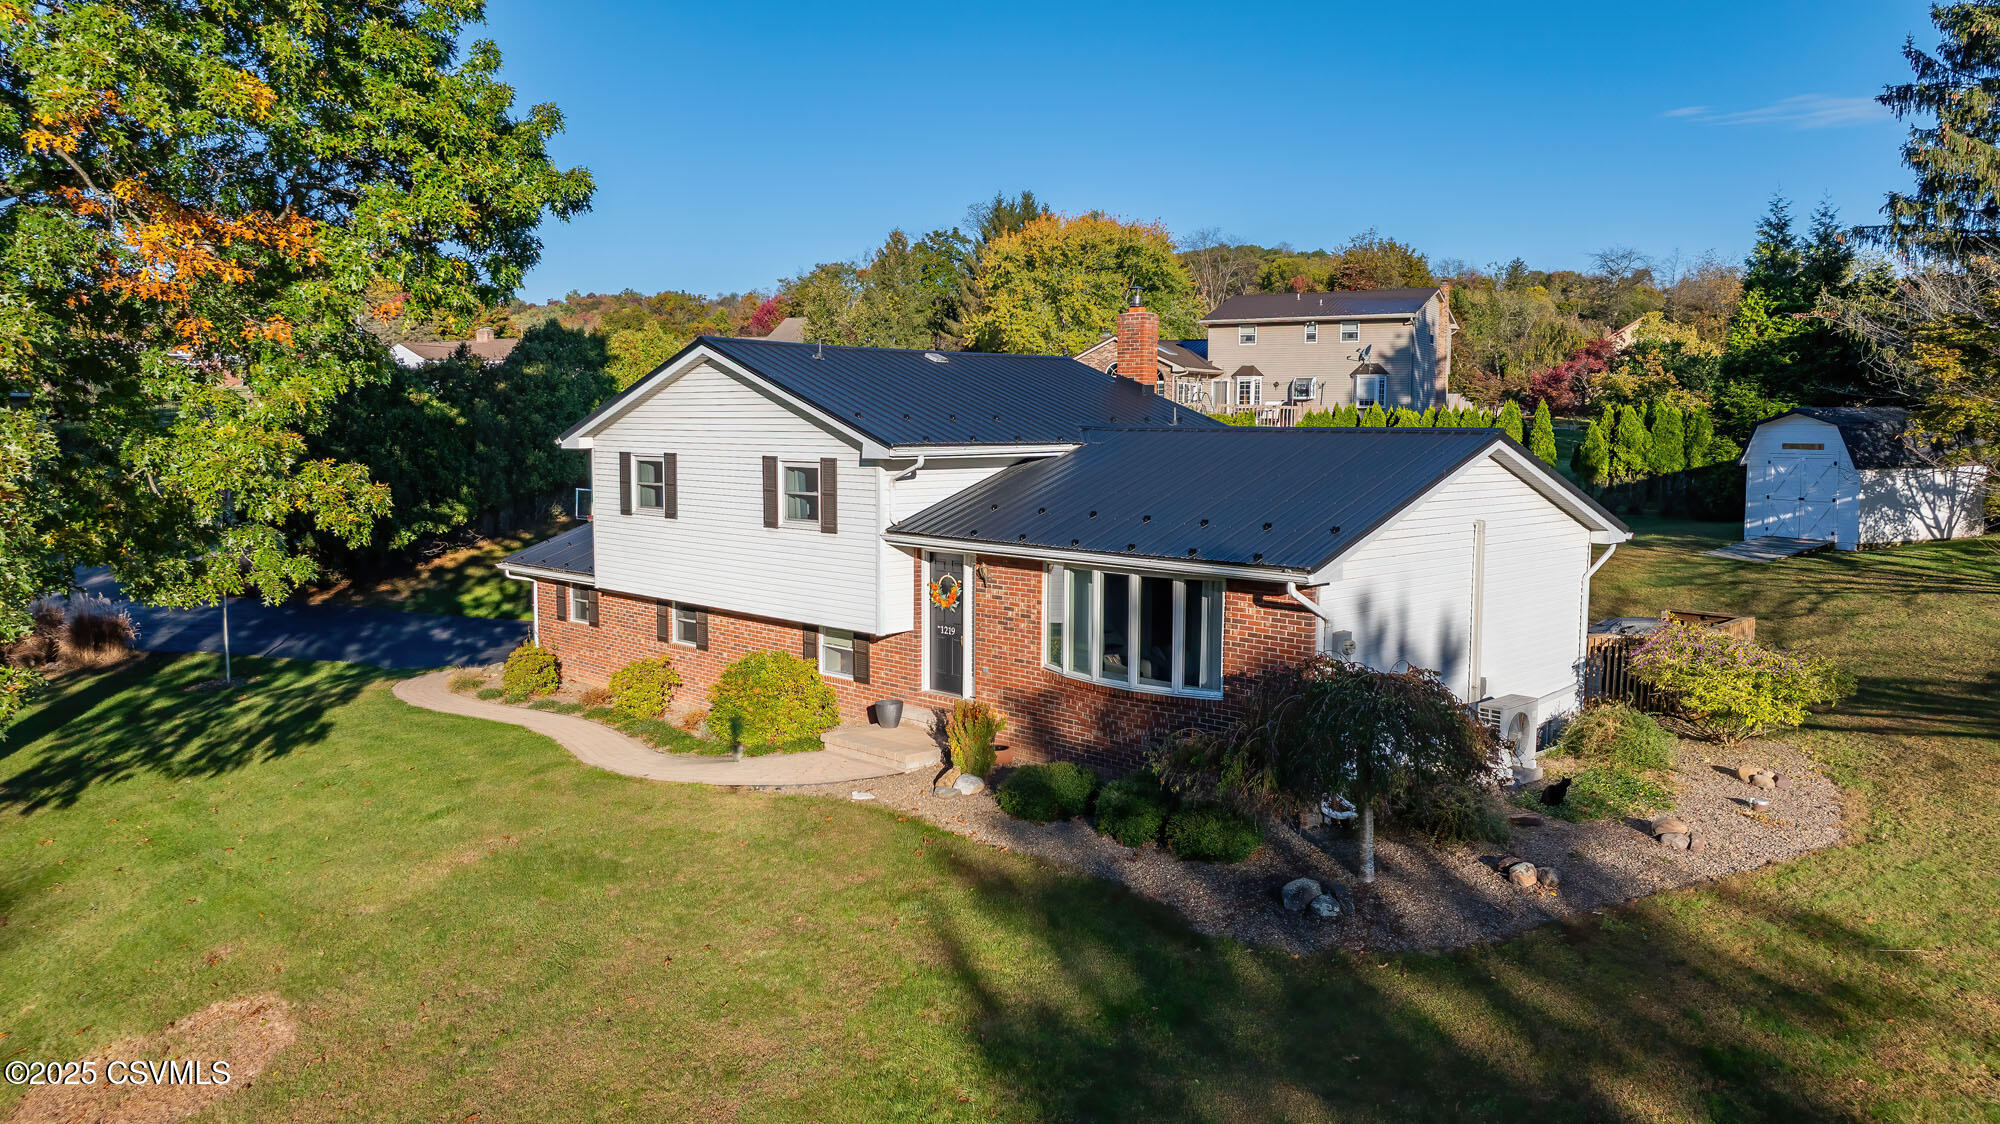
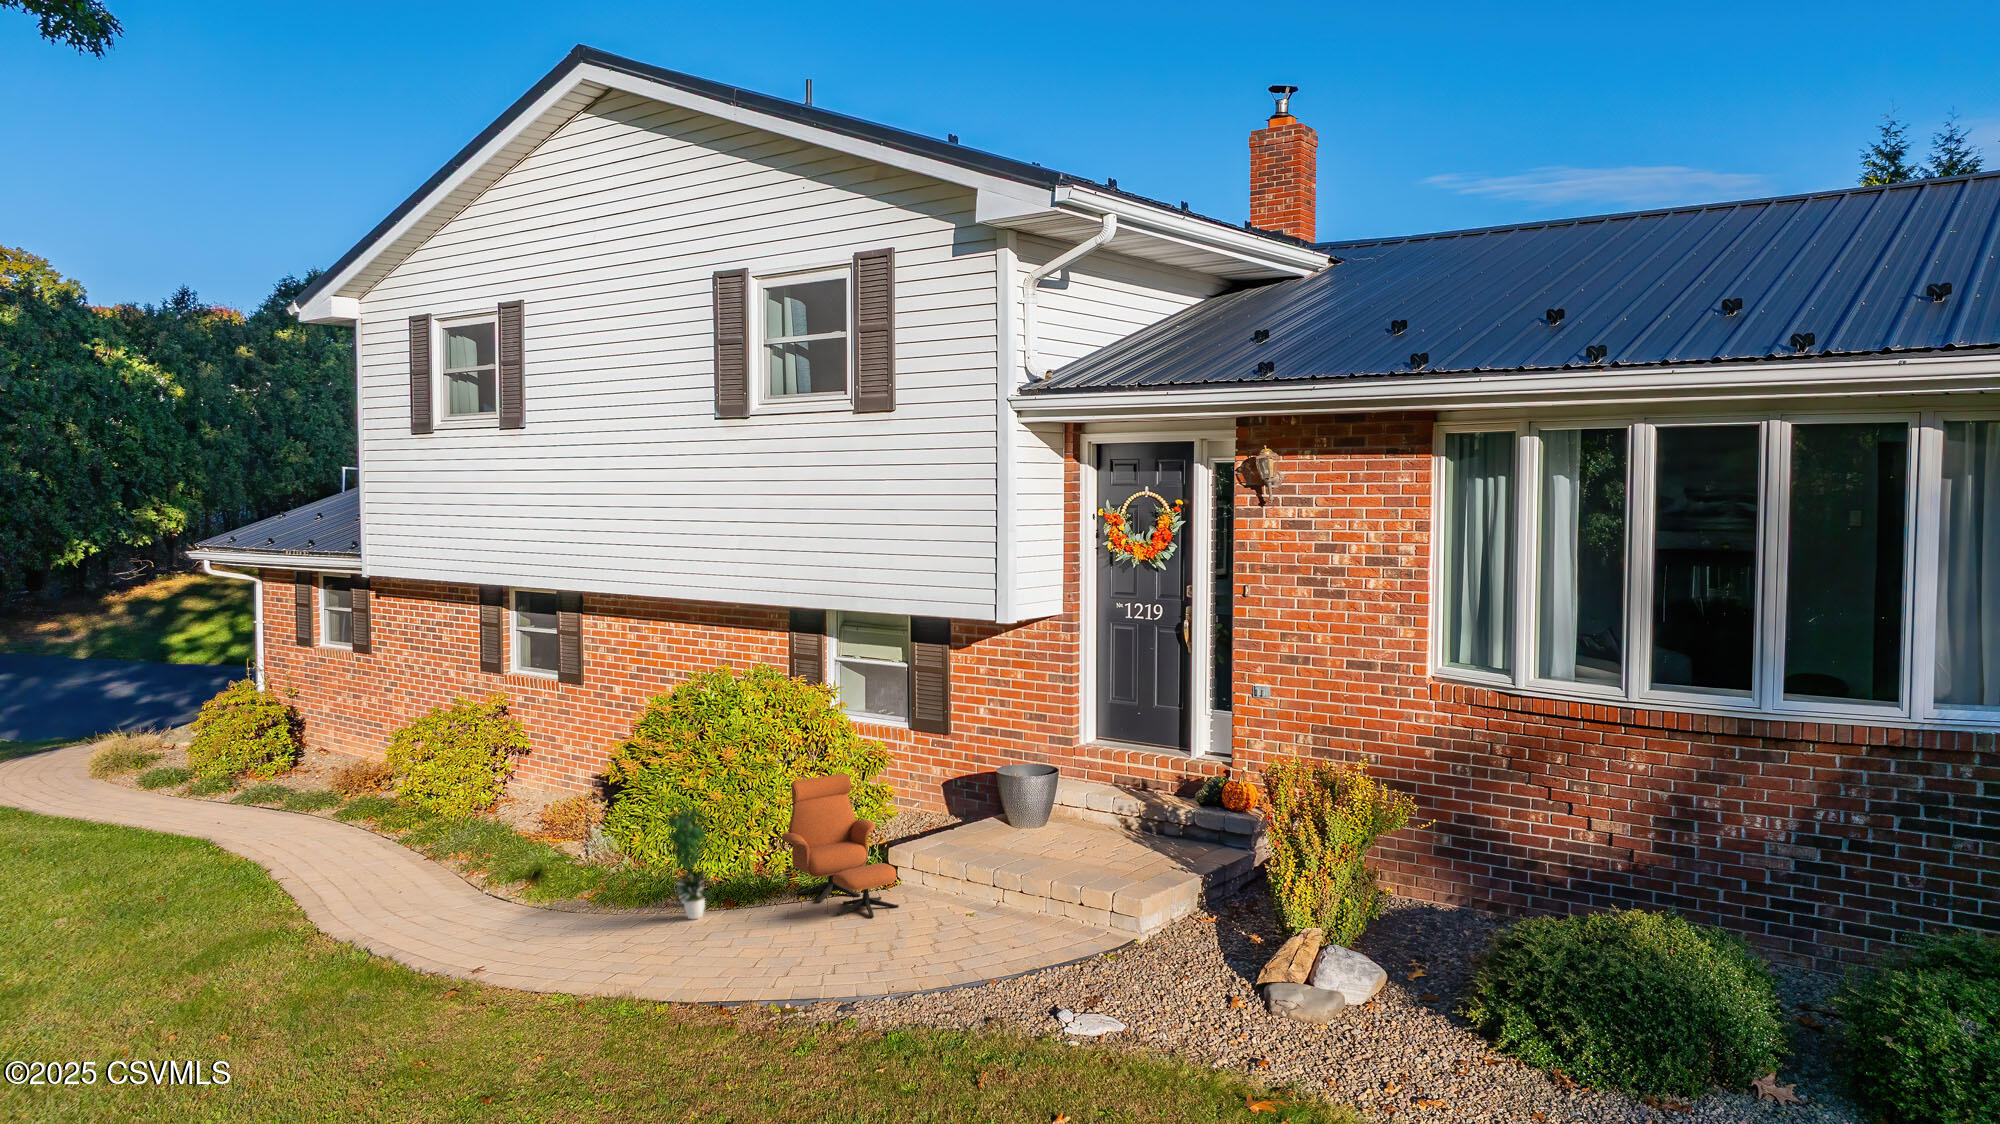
lounge chair: none [776,702,822,763] -> present [781,774,899,918]

